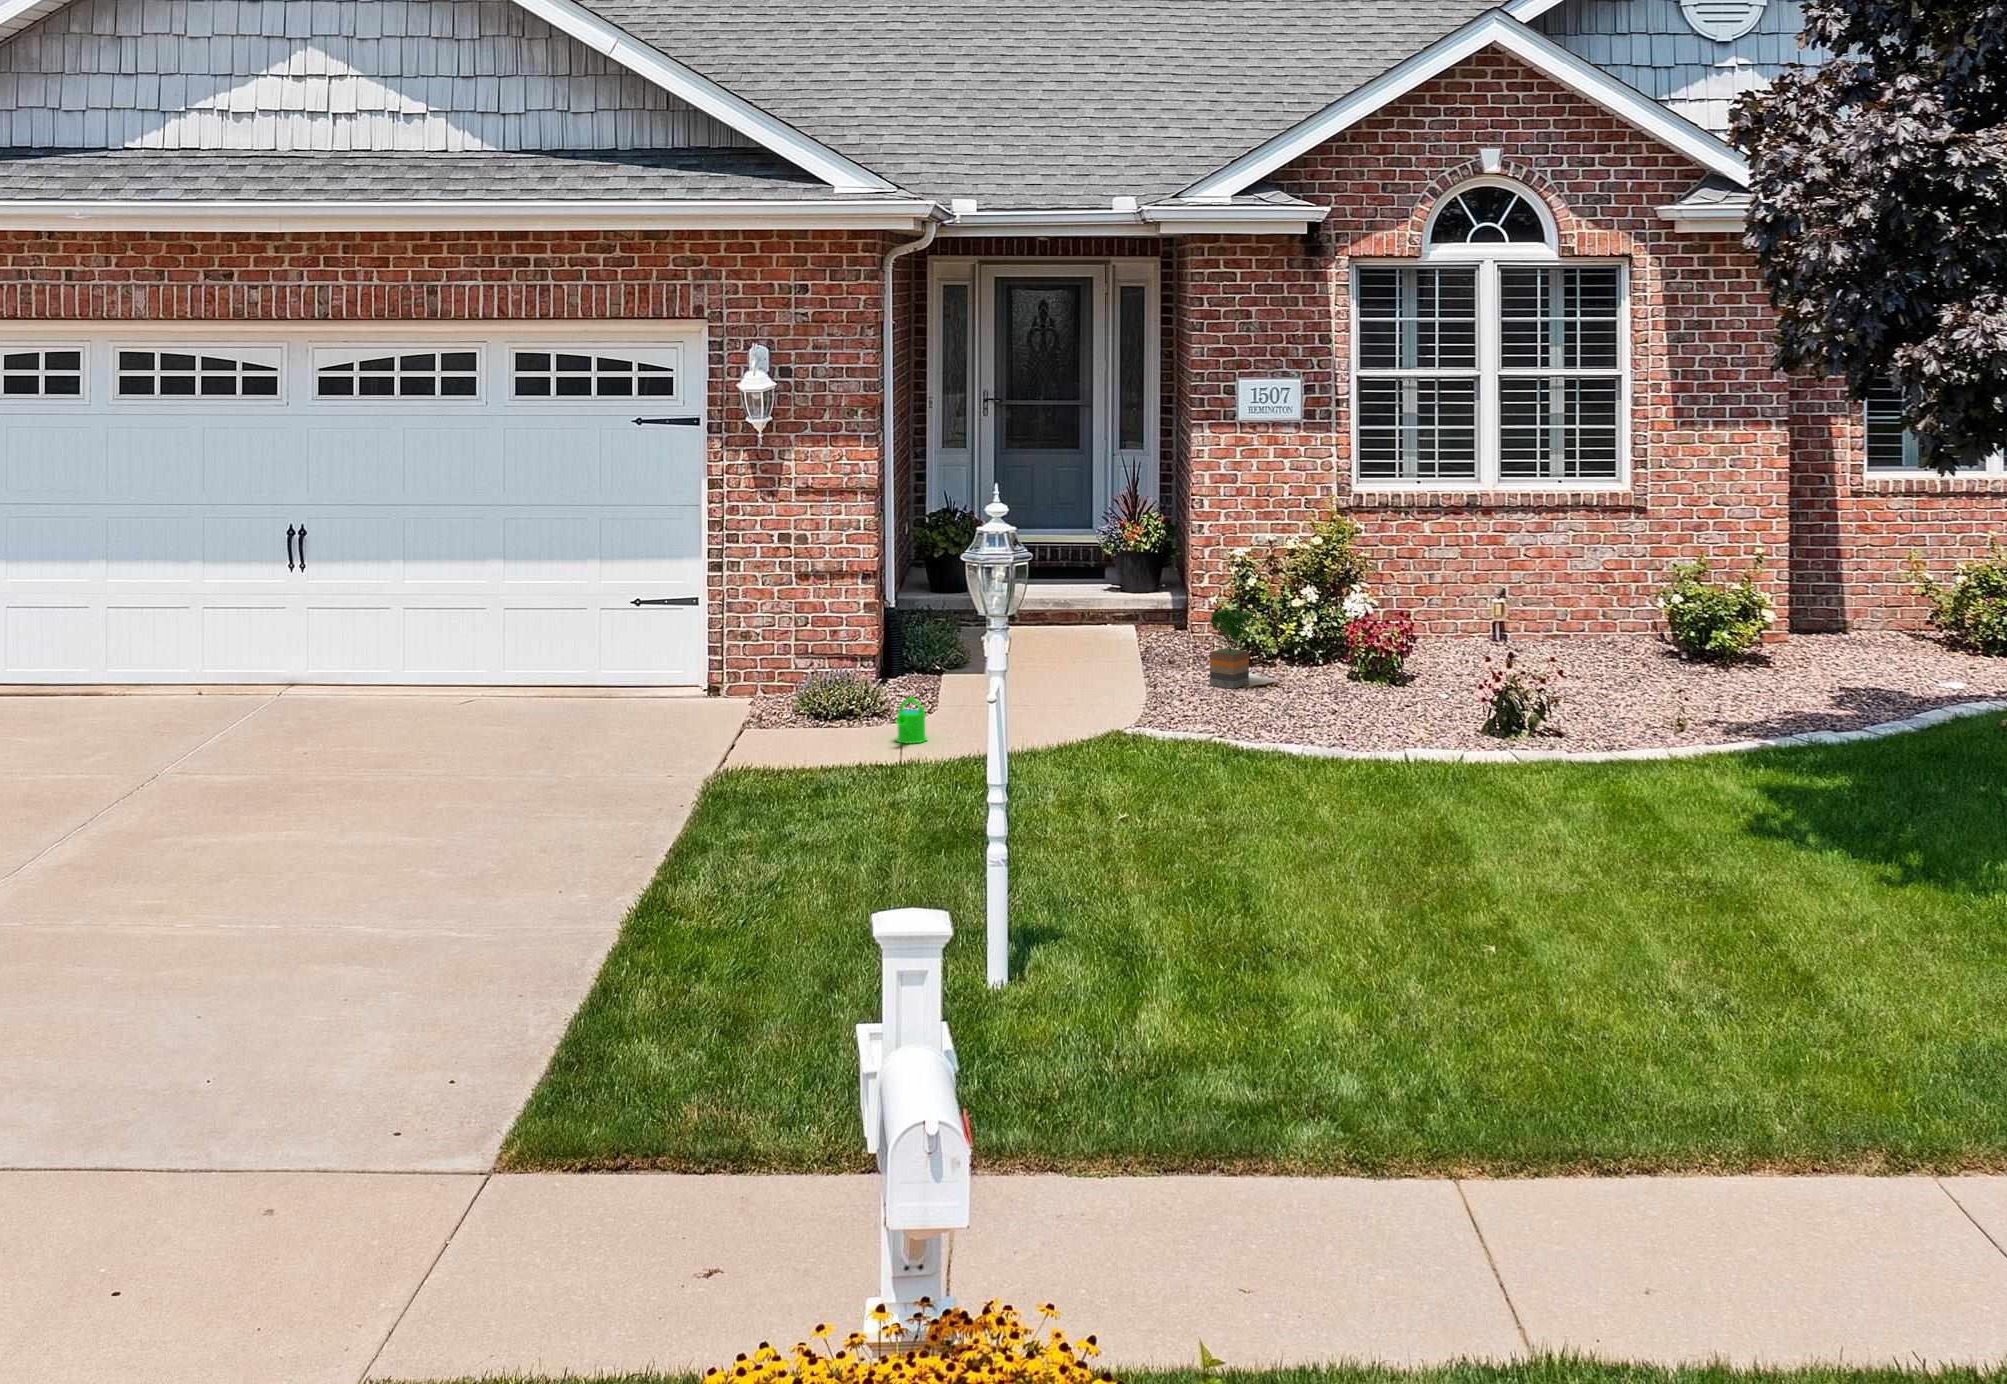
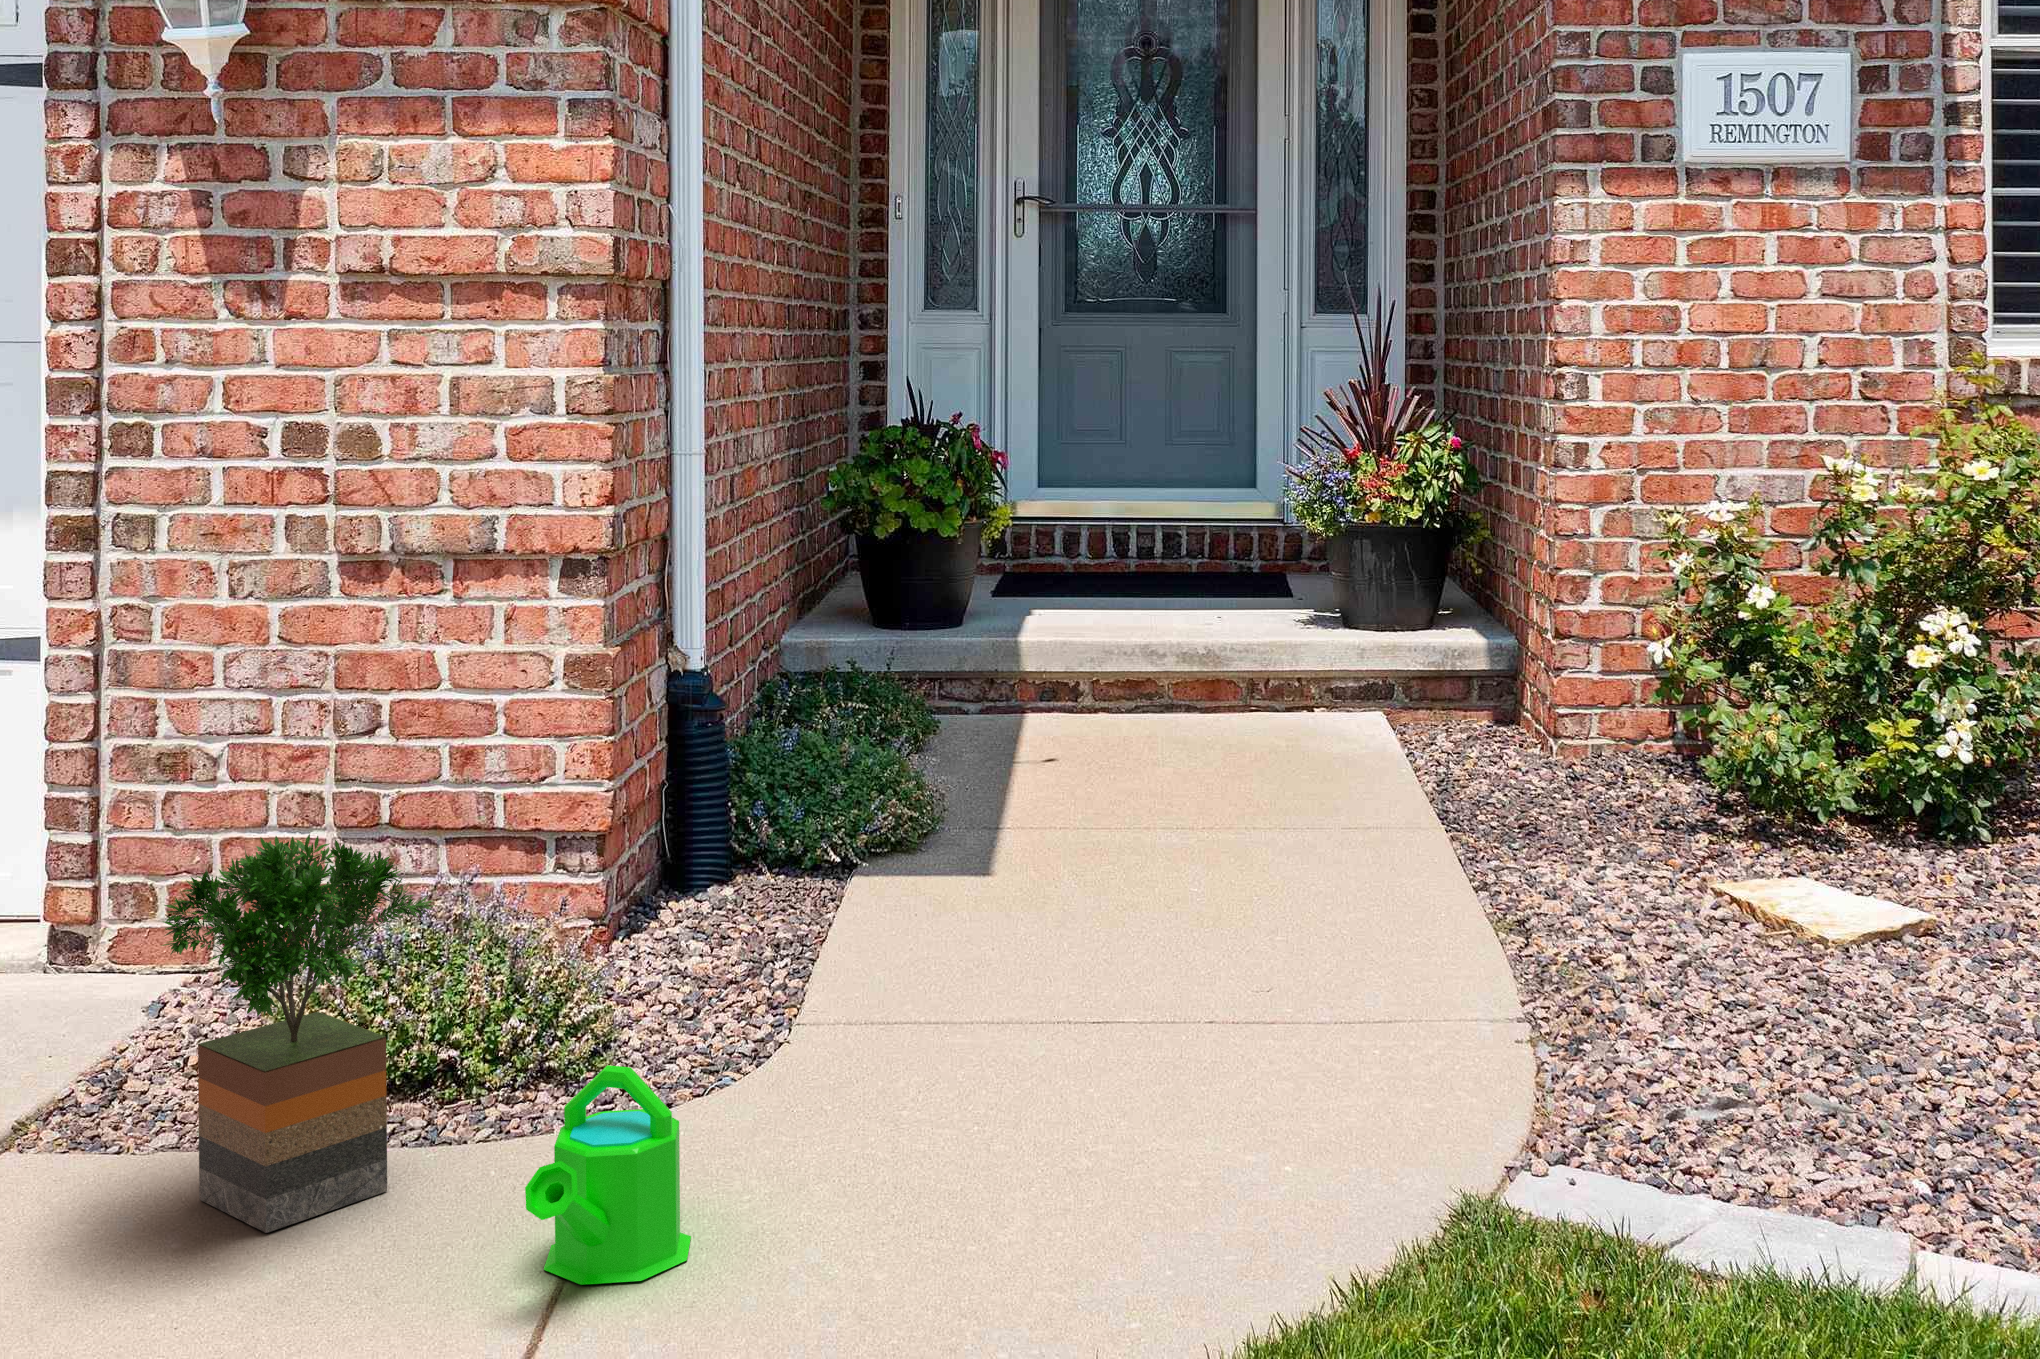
potted tree: present [1210,609,1256,689] -> present [162,834,435,1233]

